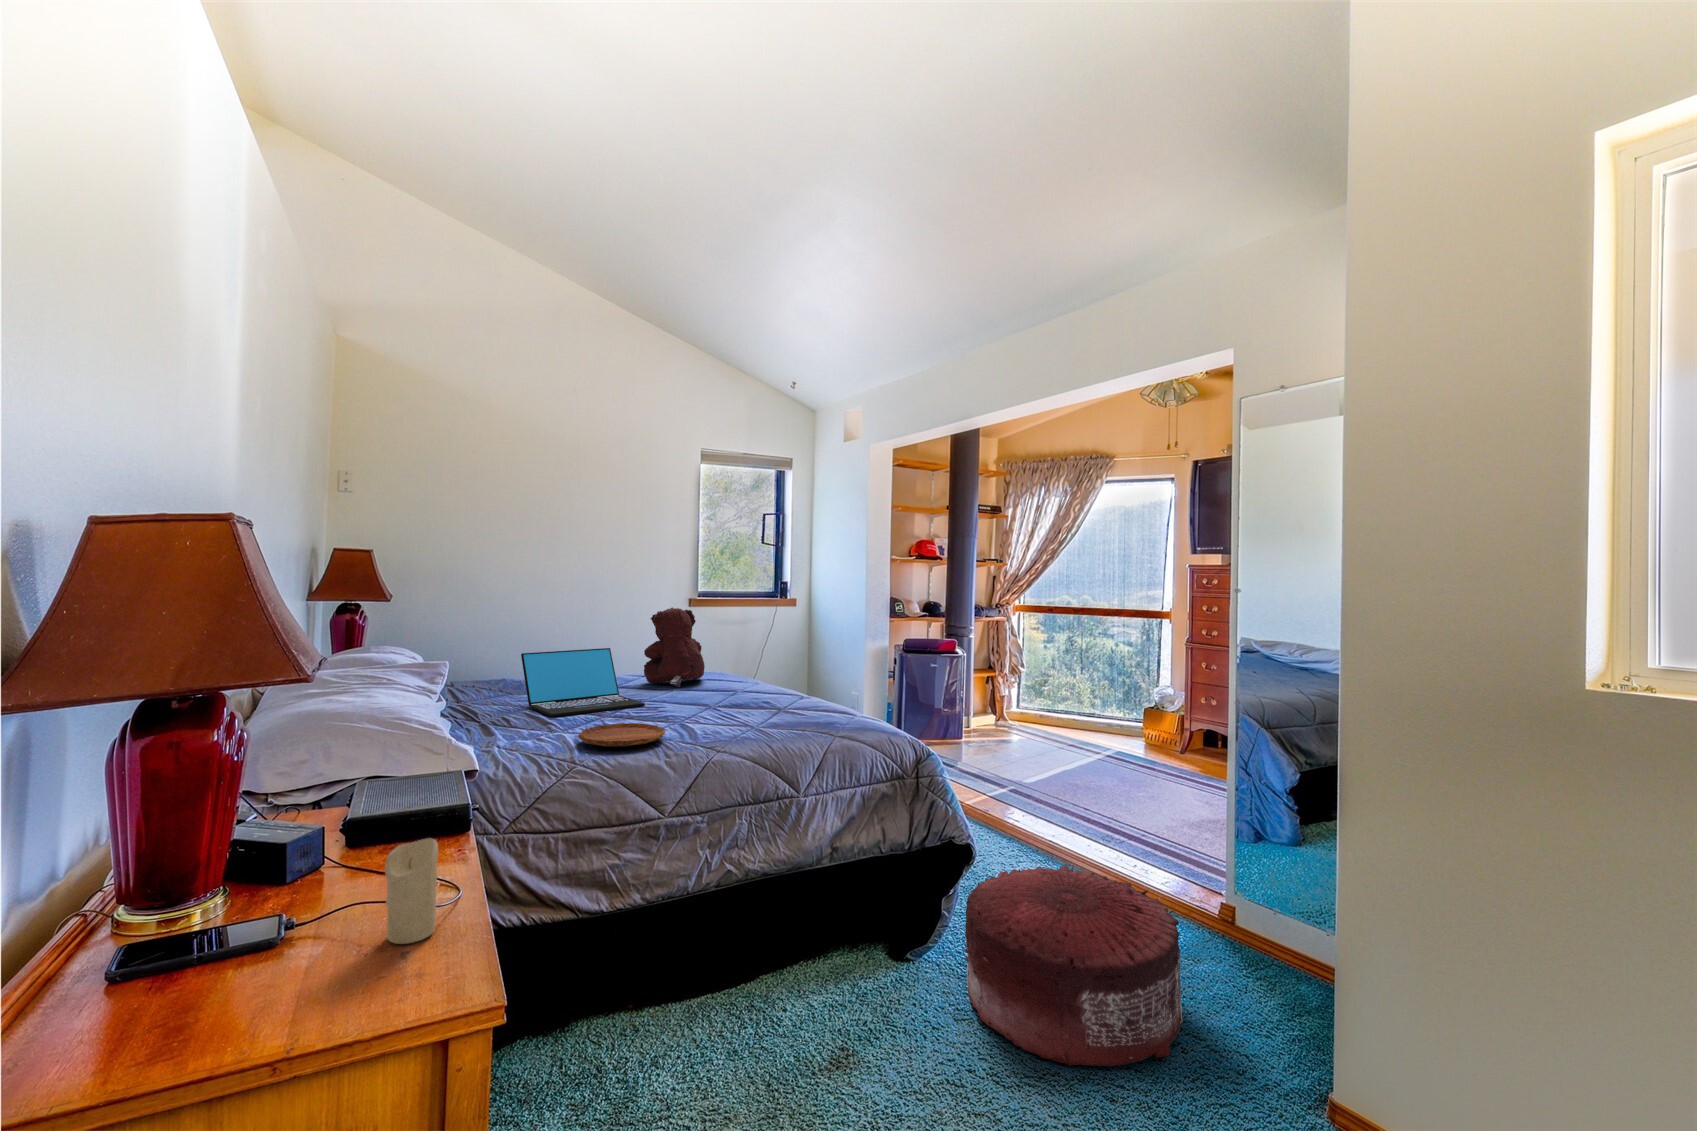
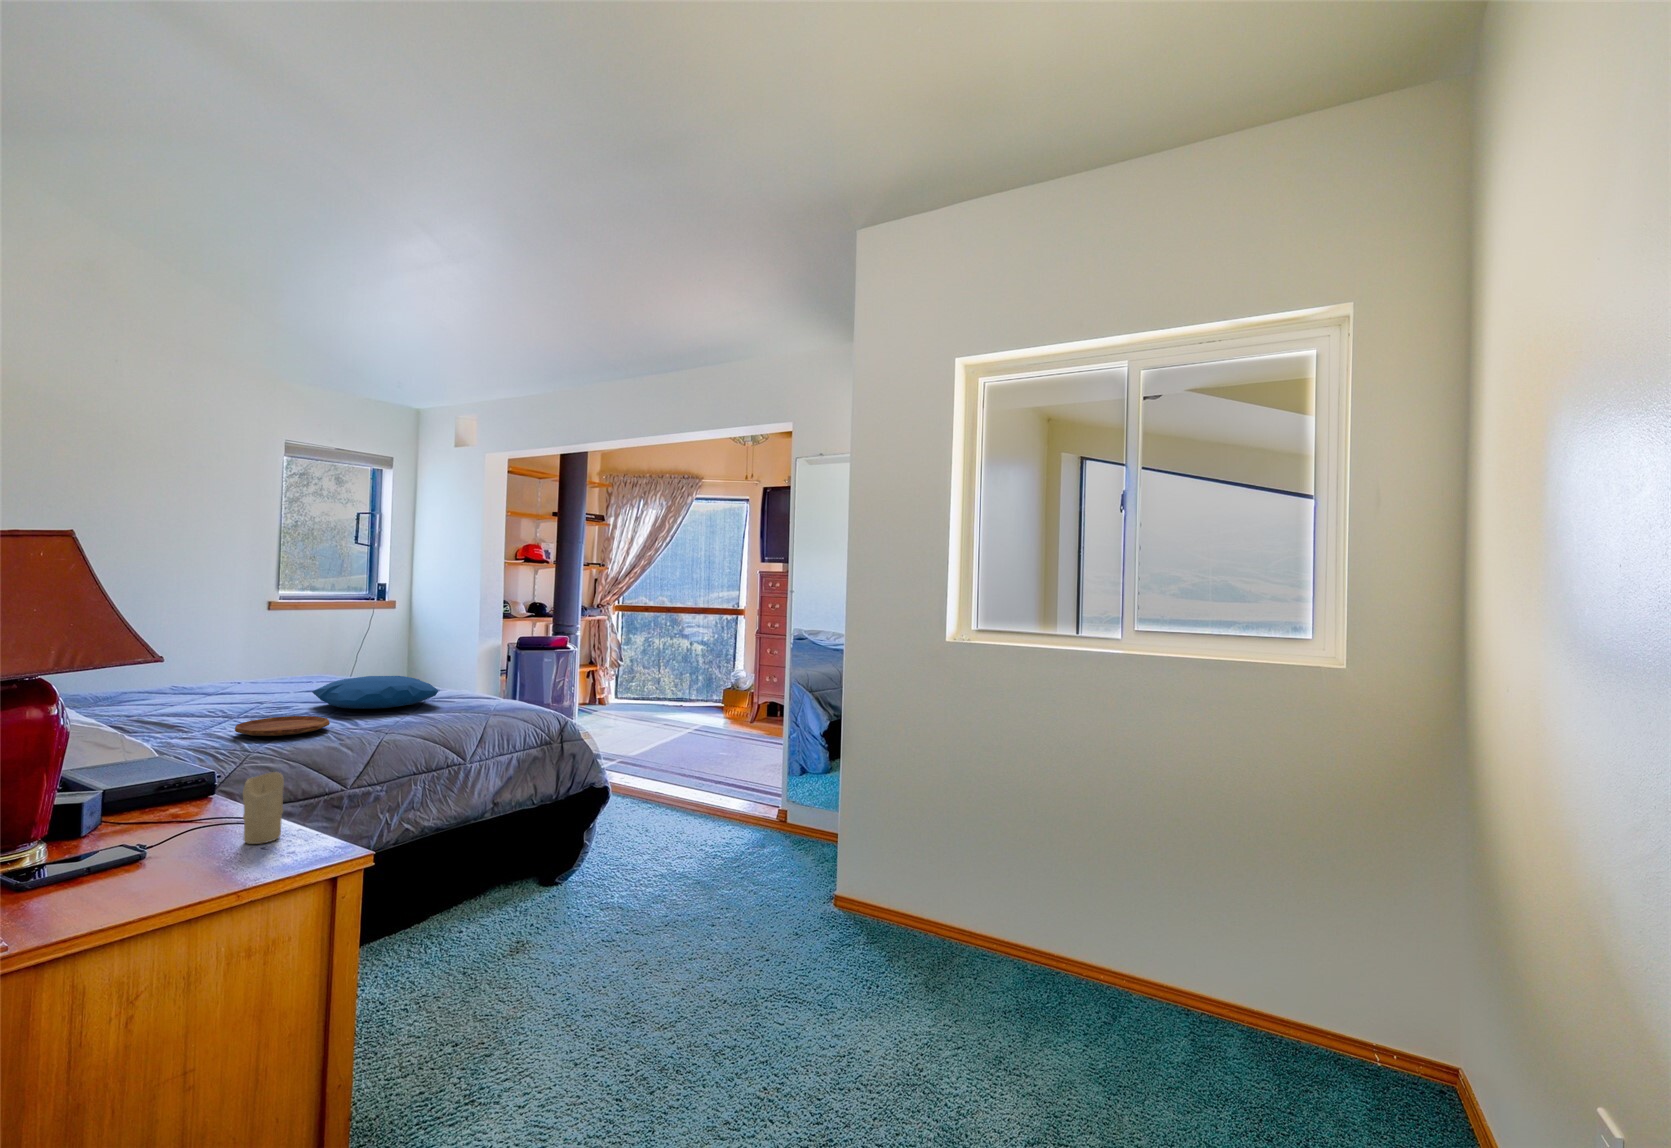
teddy bear: present [644,608,705,687] -> none [248,609,323,688]
laptop: present [521,648,645,717] -> none [111,651,273,720]
pillow: none [673,681,787,719] -> present [312,676,439,709]
pouf: present [964,865,1182,1066] -> none [605,793,754,914]

